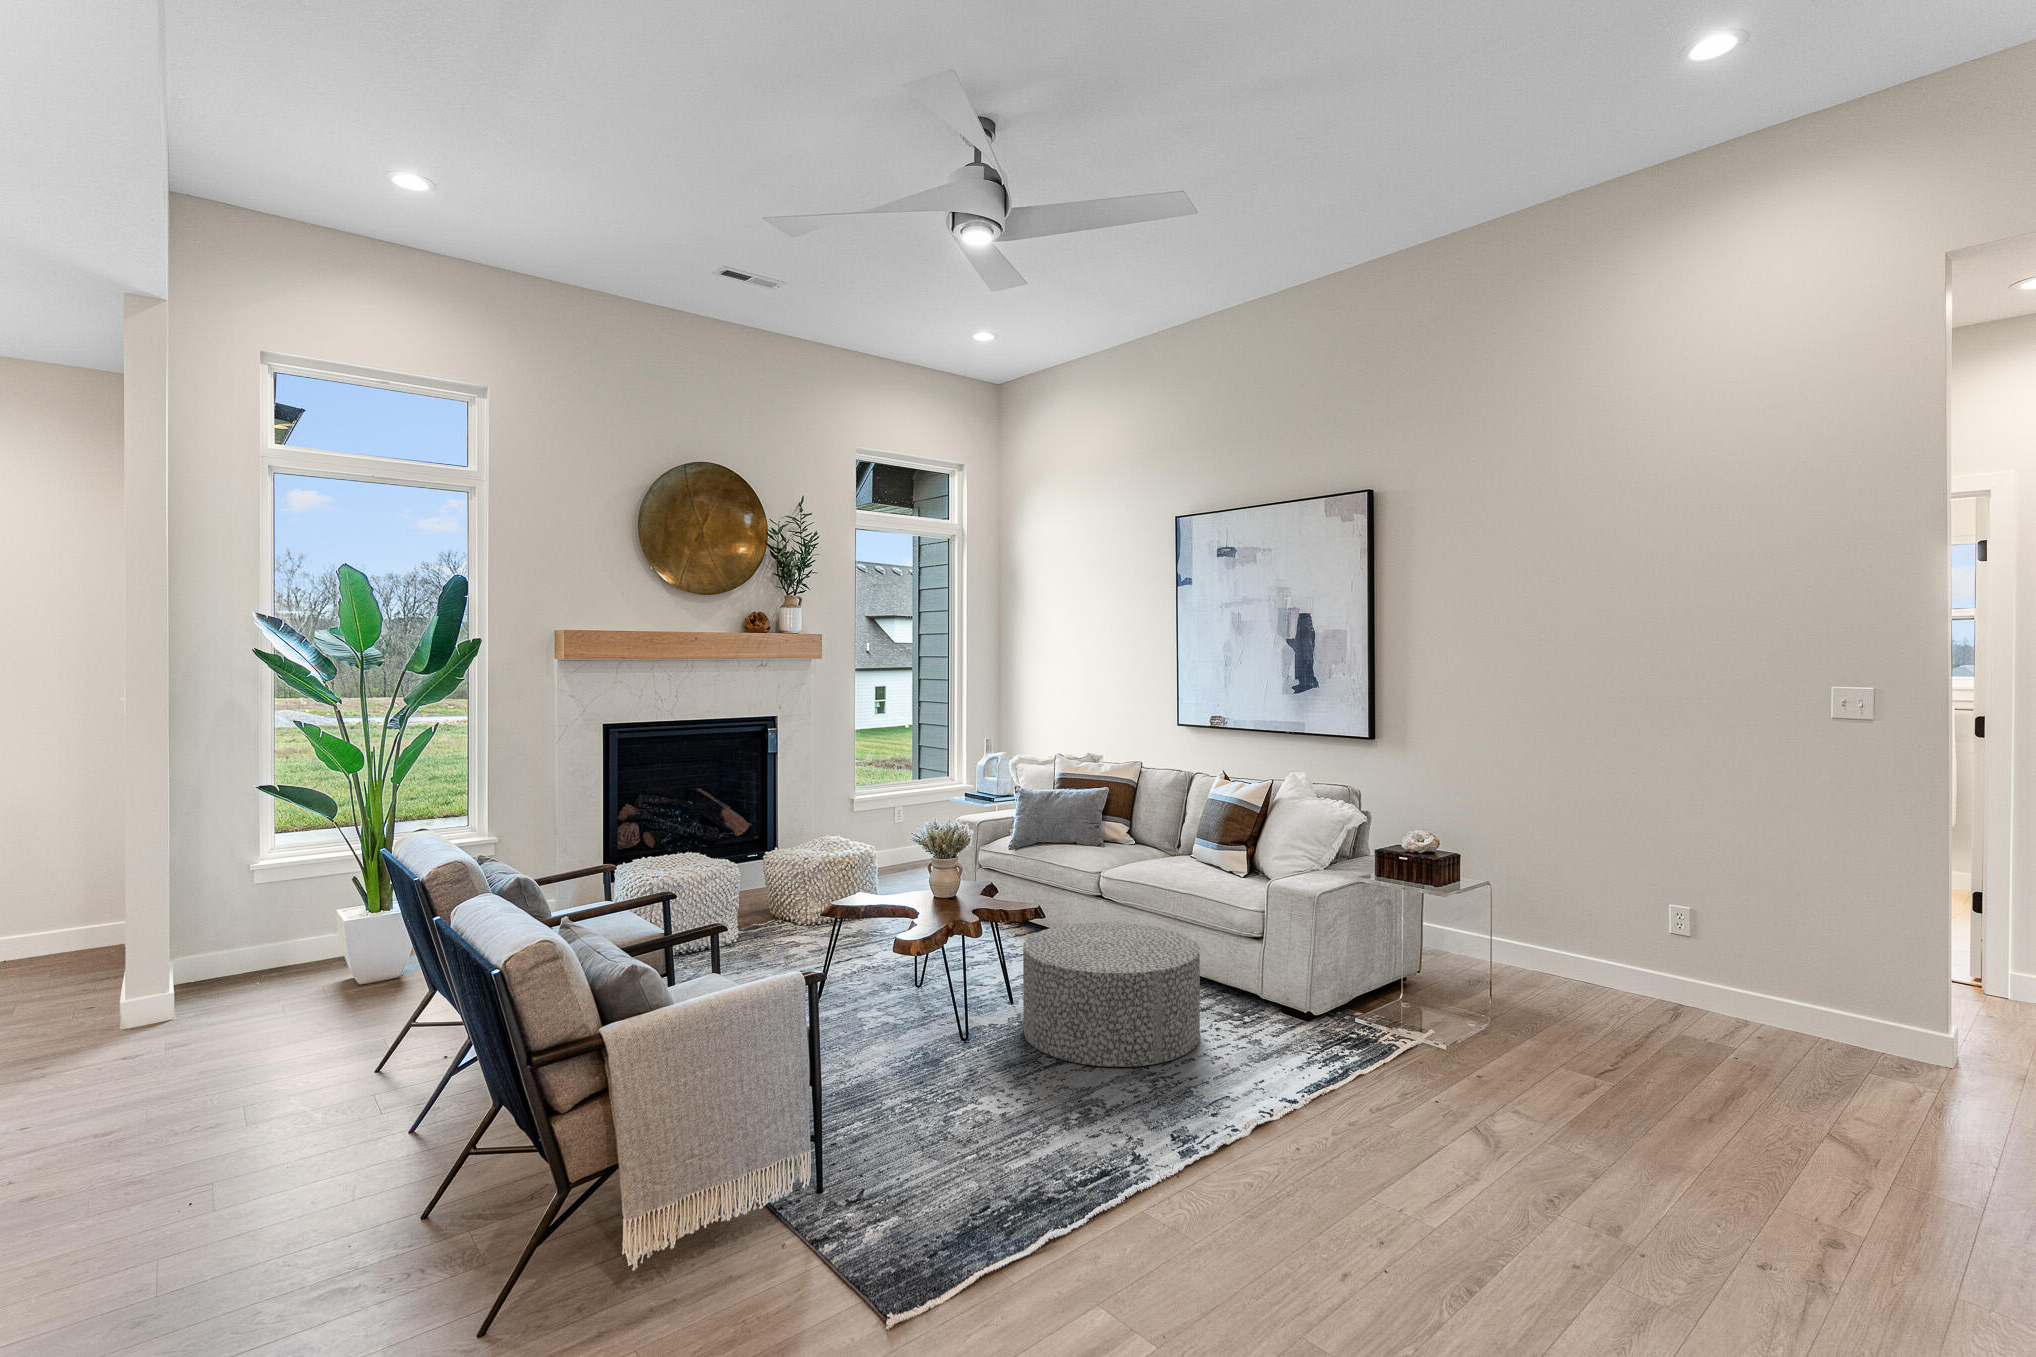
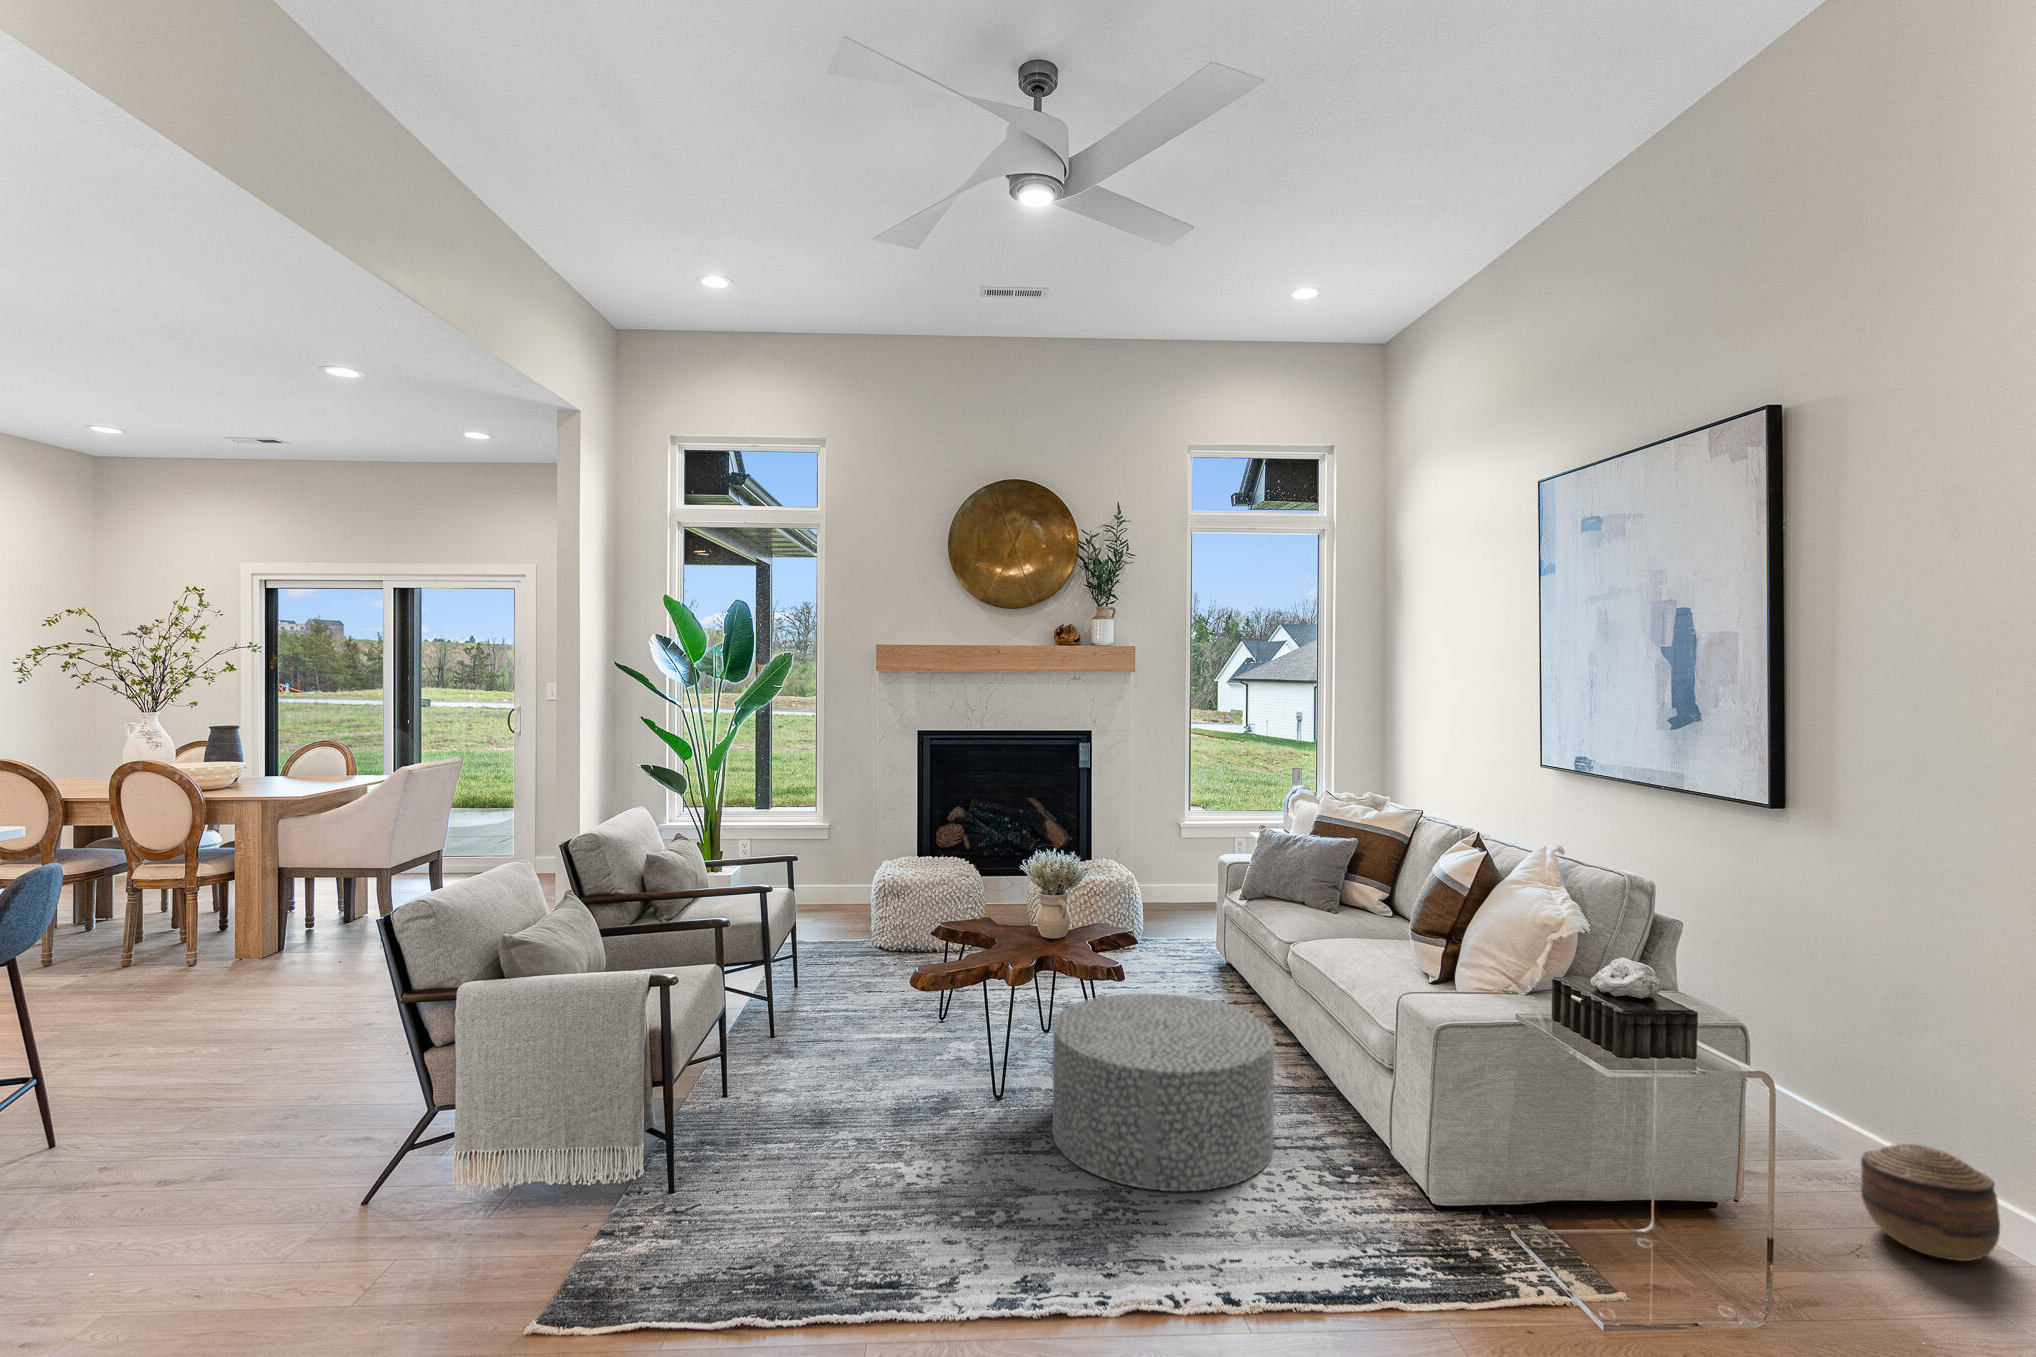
basket: none [1465,919,1529,977] -> present [1861,1144,2000,1261]

